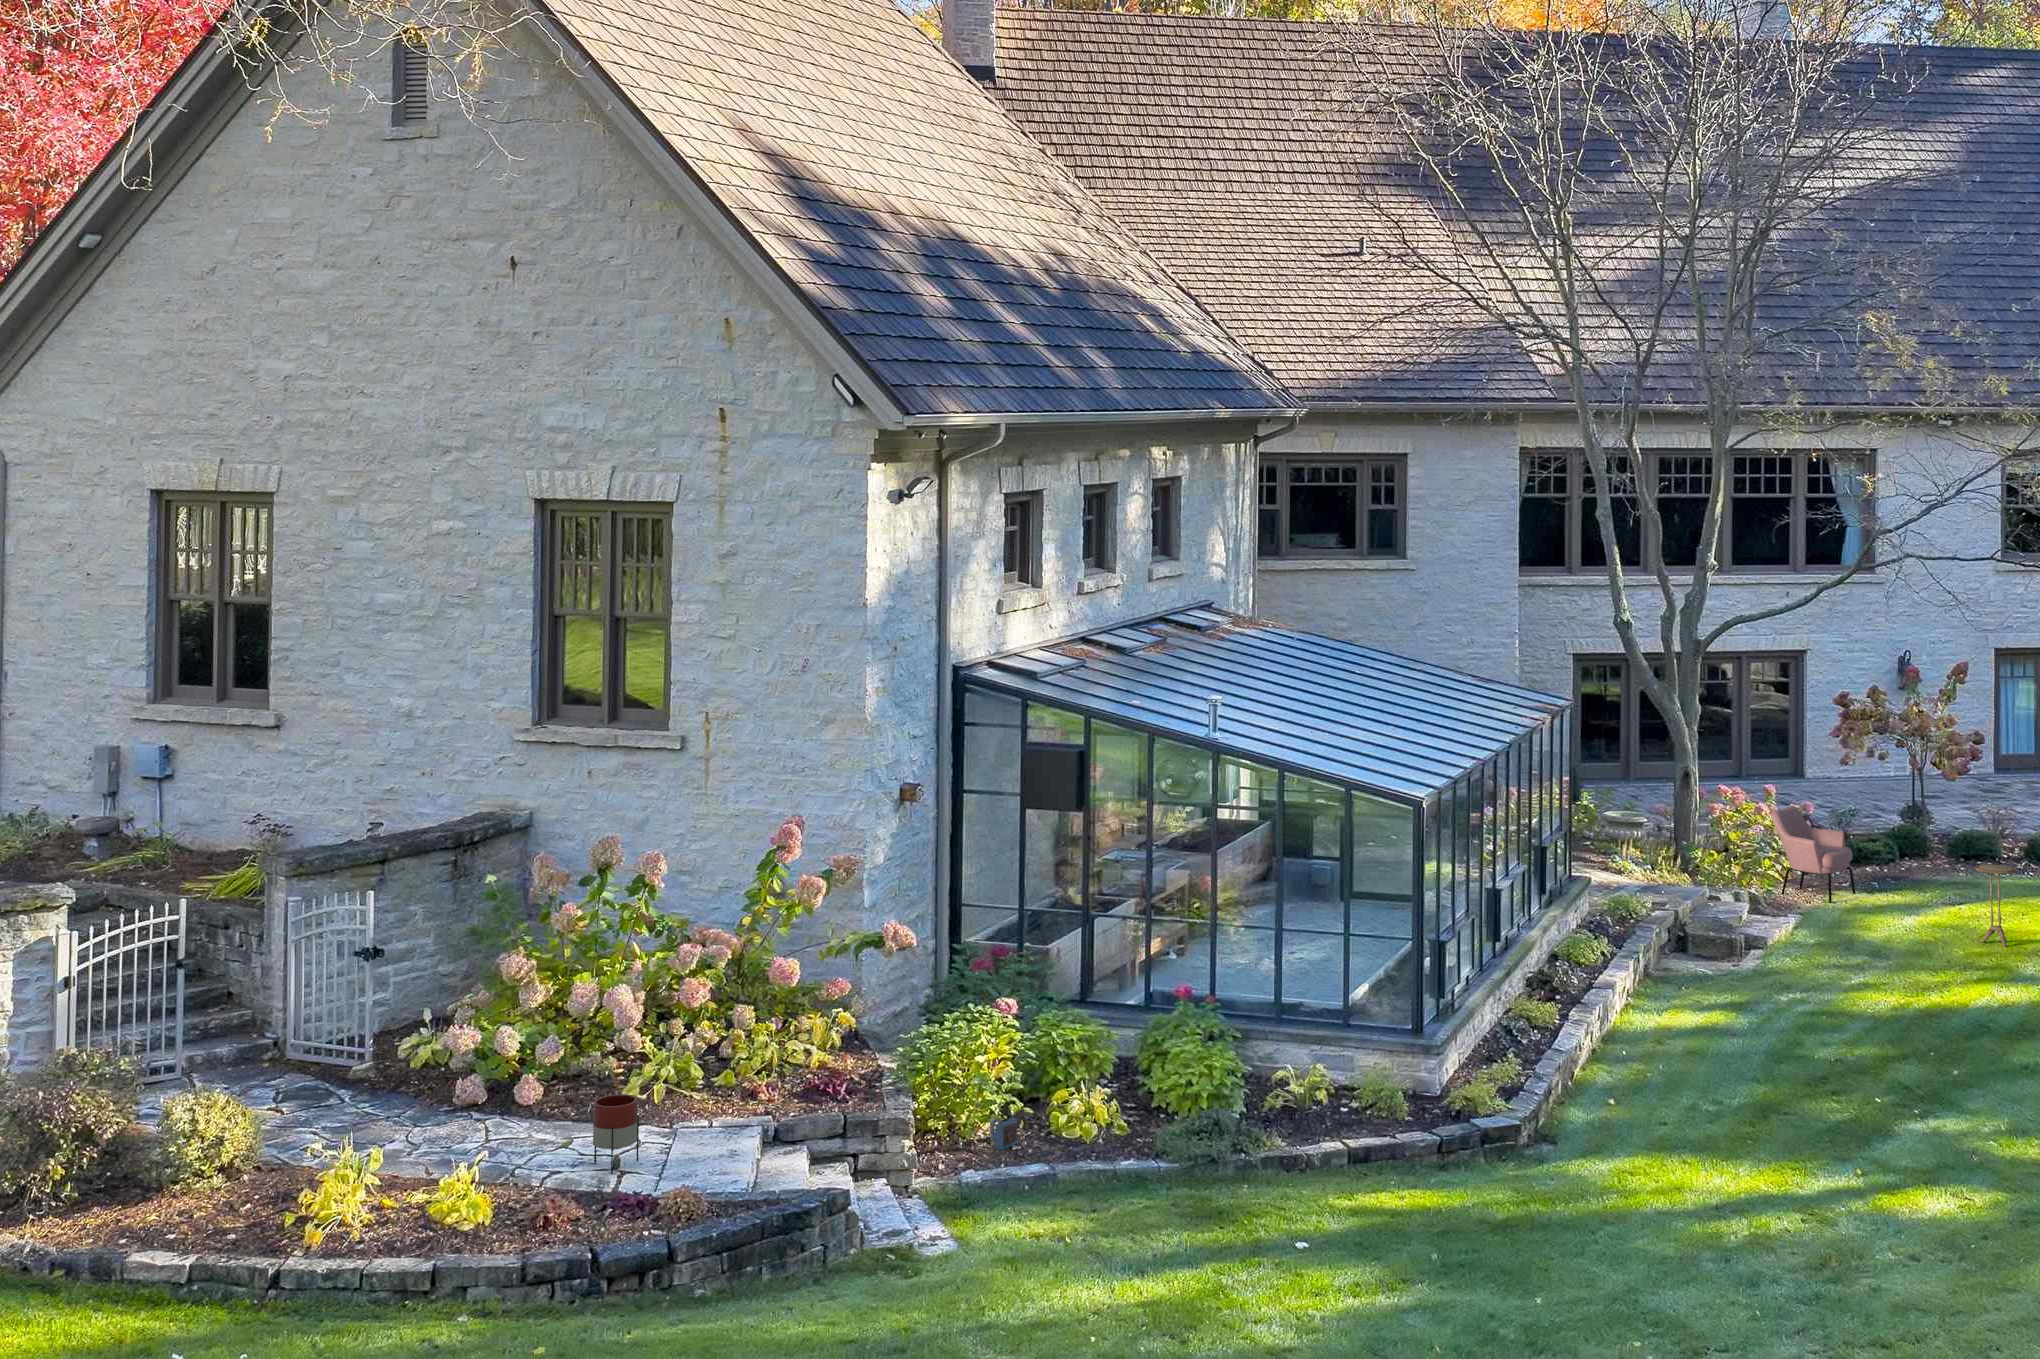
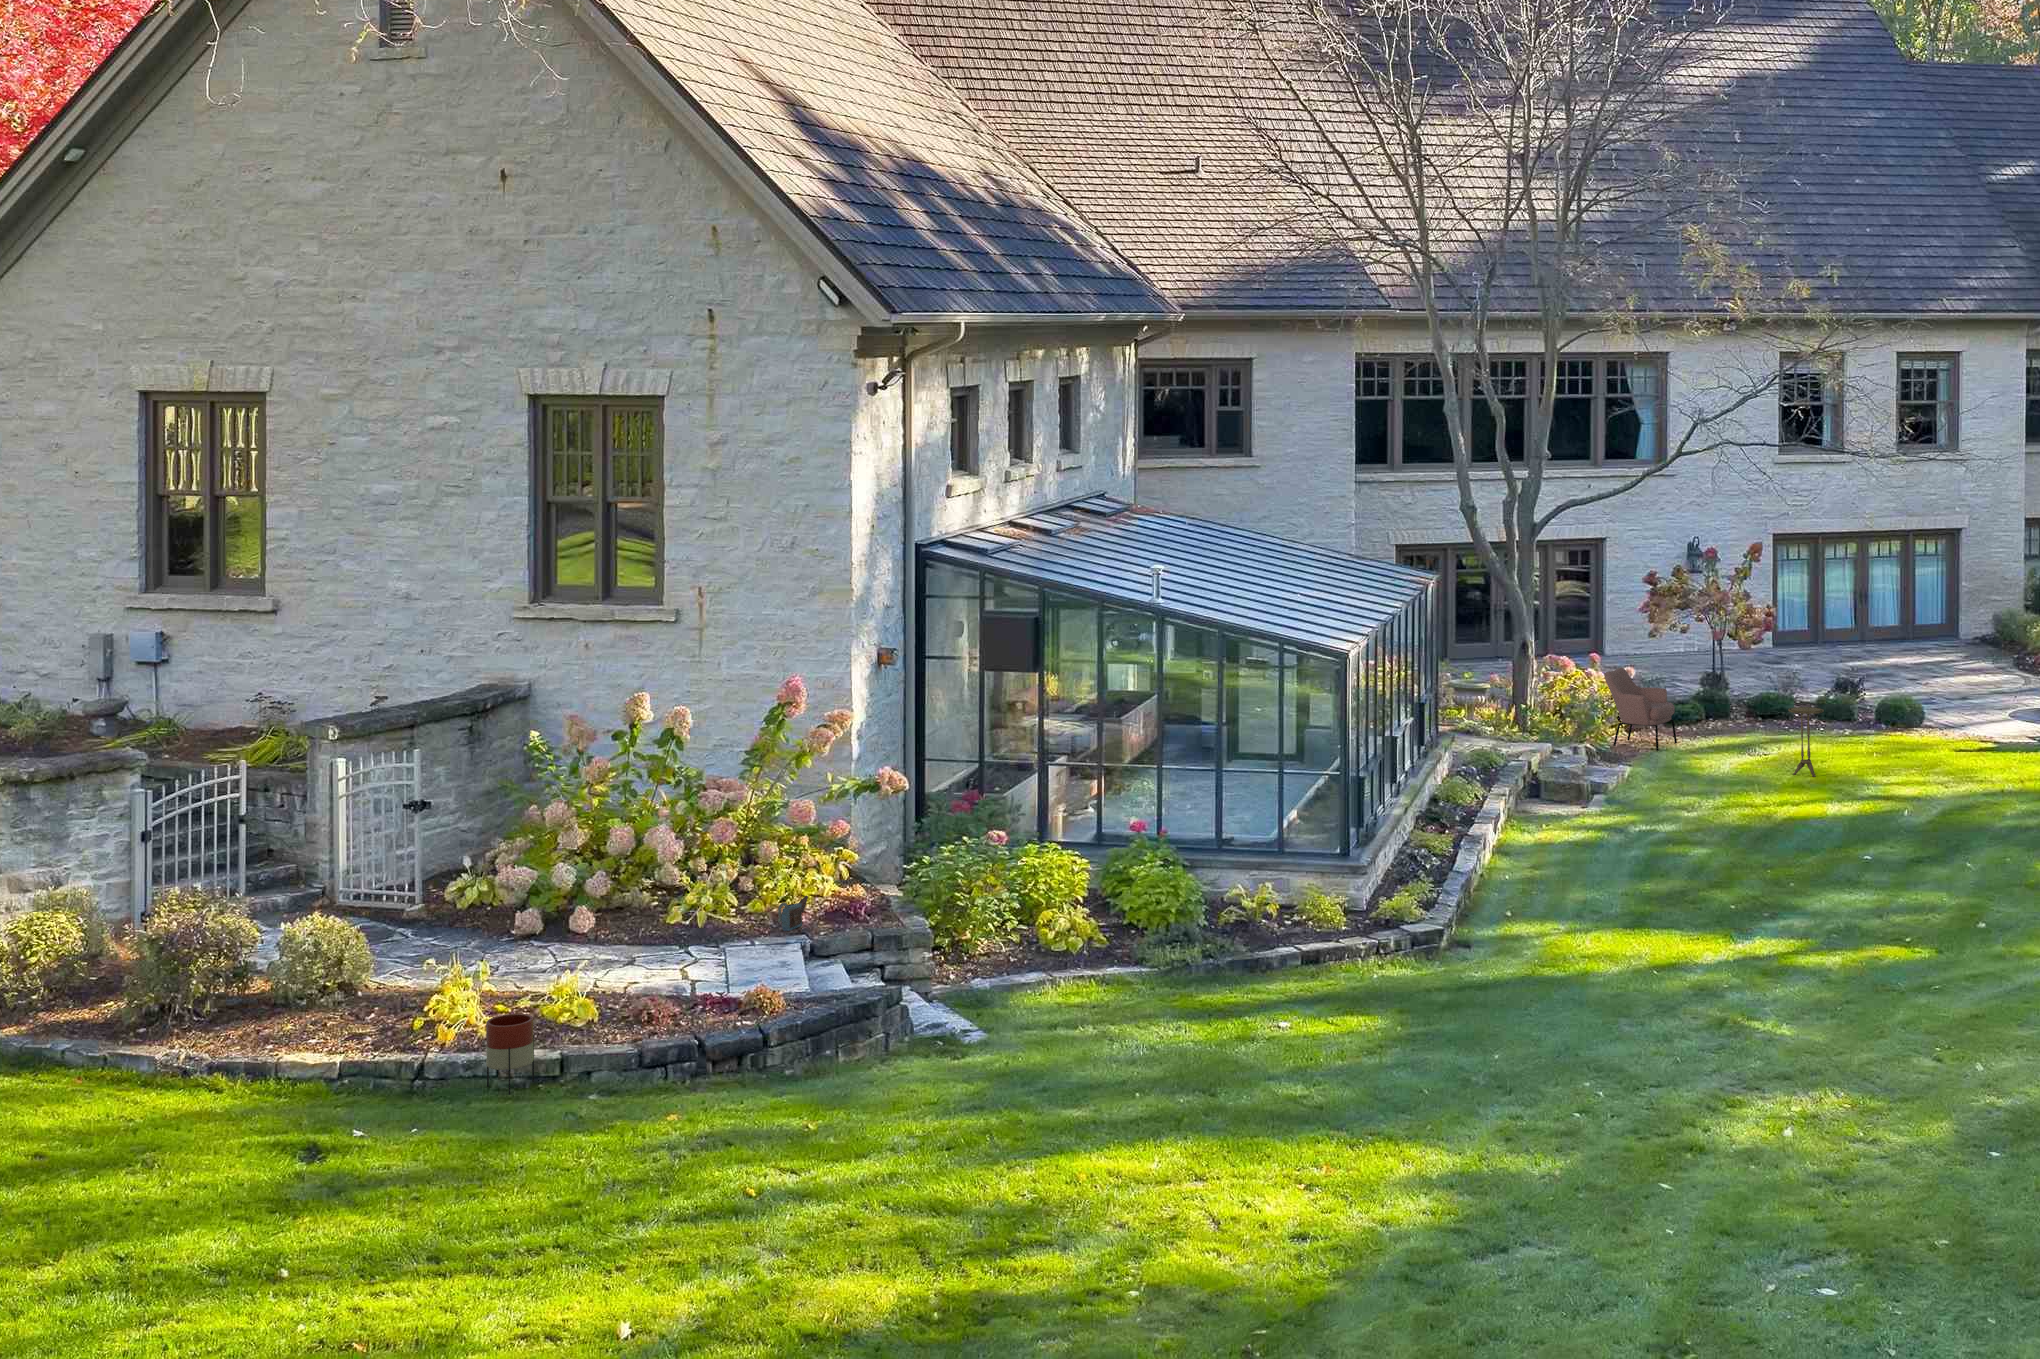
planter: present [593,1094,639,1174] -> present [486,1014,534,1095]
watering can: present [990,1109,1025,1150] -> present [778,895,808,931]

